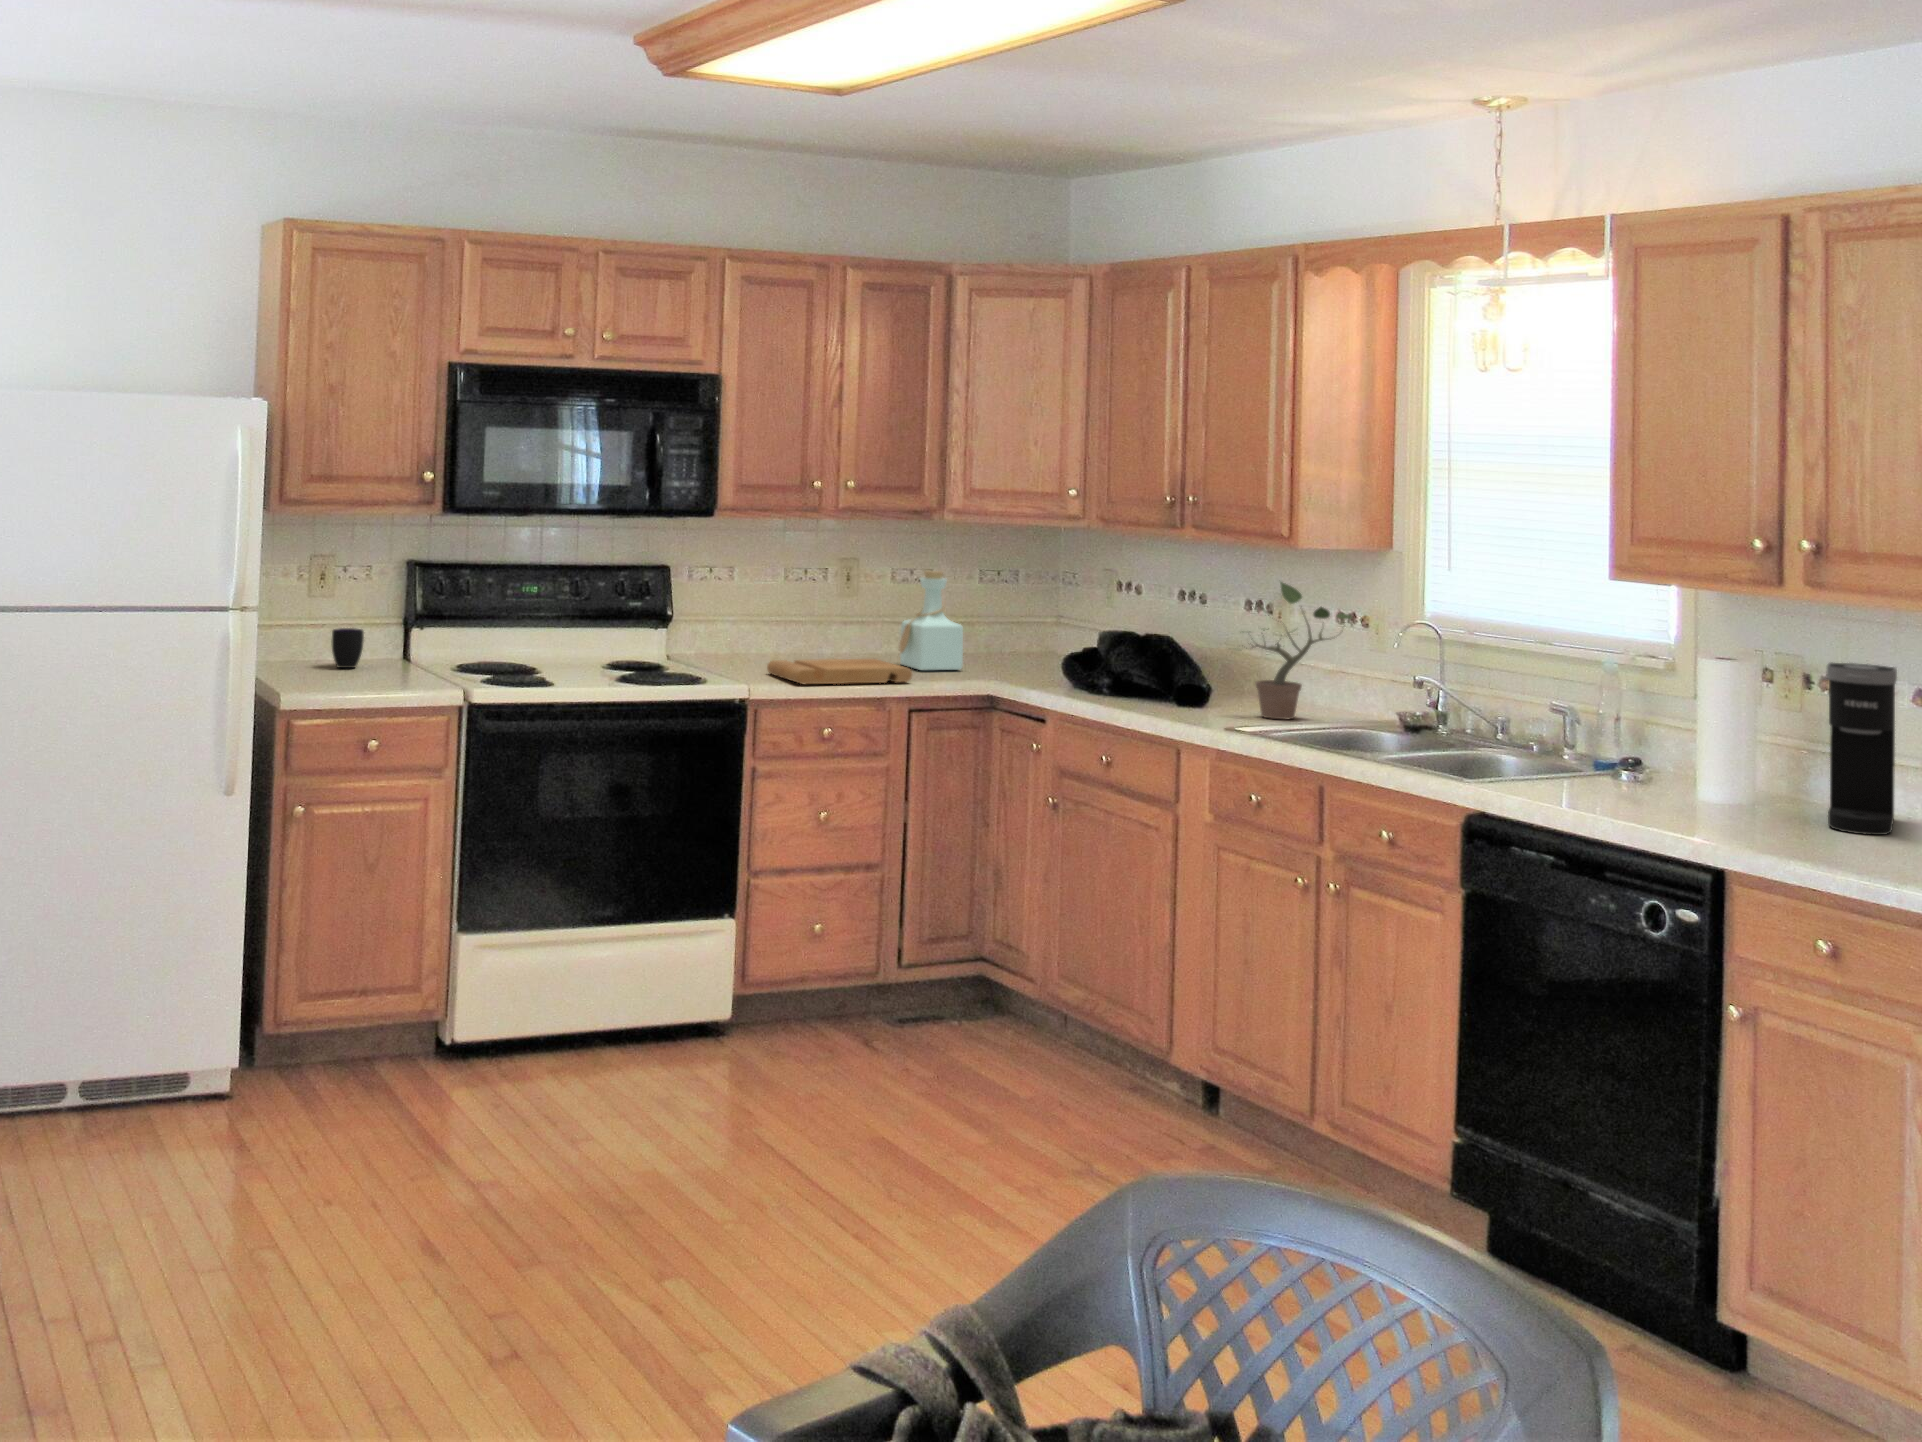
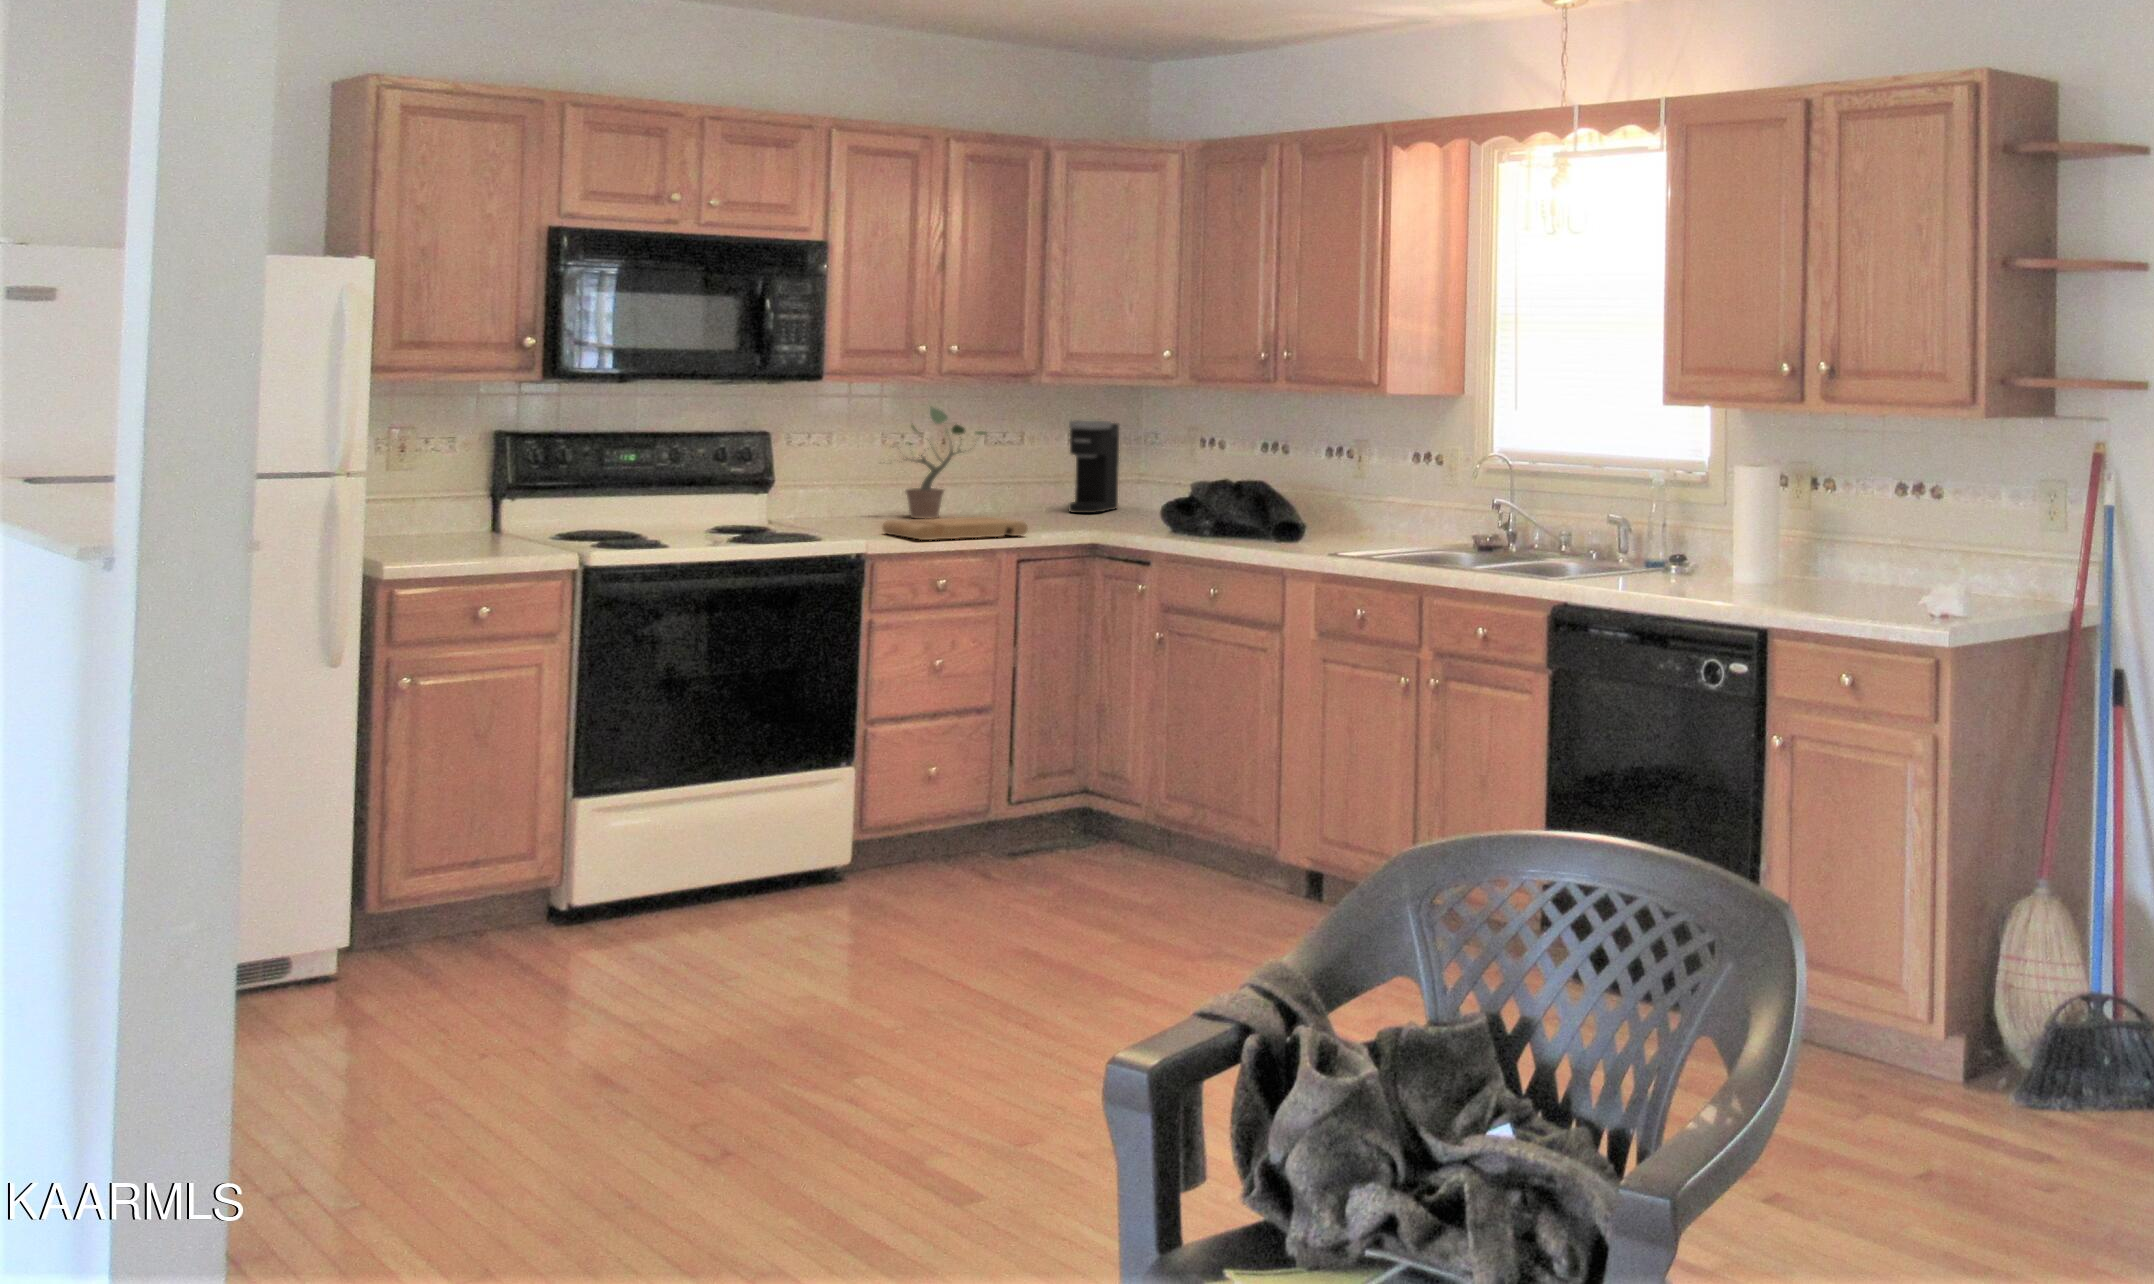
bottle: present [900,571,963,670] -> none [1009,433,1071,526]
potted plant: present [1252,582,1352,719] -> present [892,408,987,519]
cup: present [332,628,364,668] -> none [407,501,445,542]
coffee maker: present [1826,663,1897,835] -> present [1069,420,1119,513]

